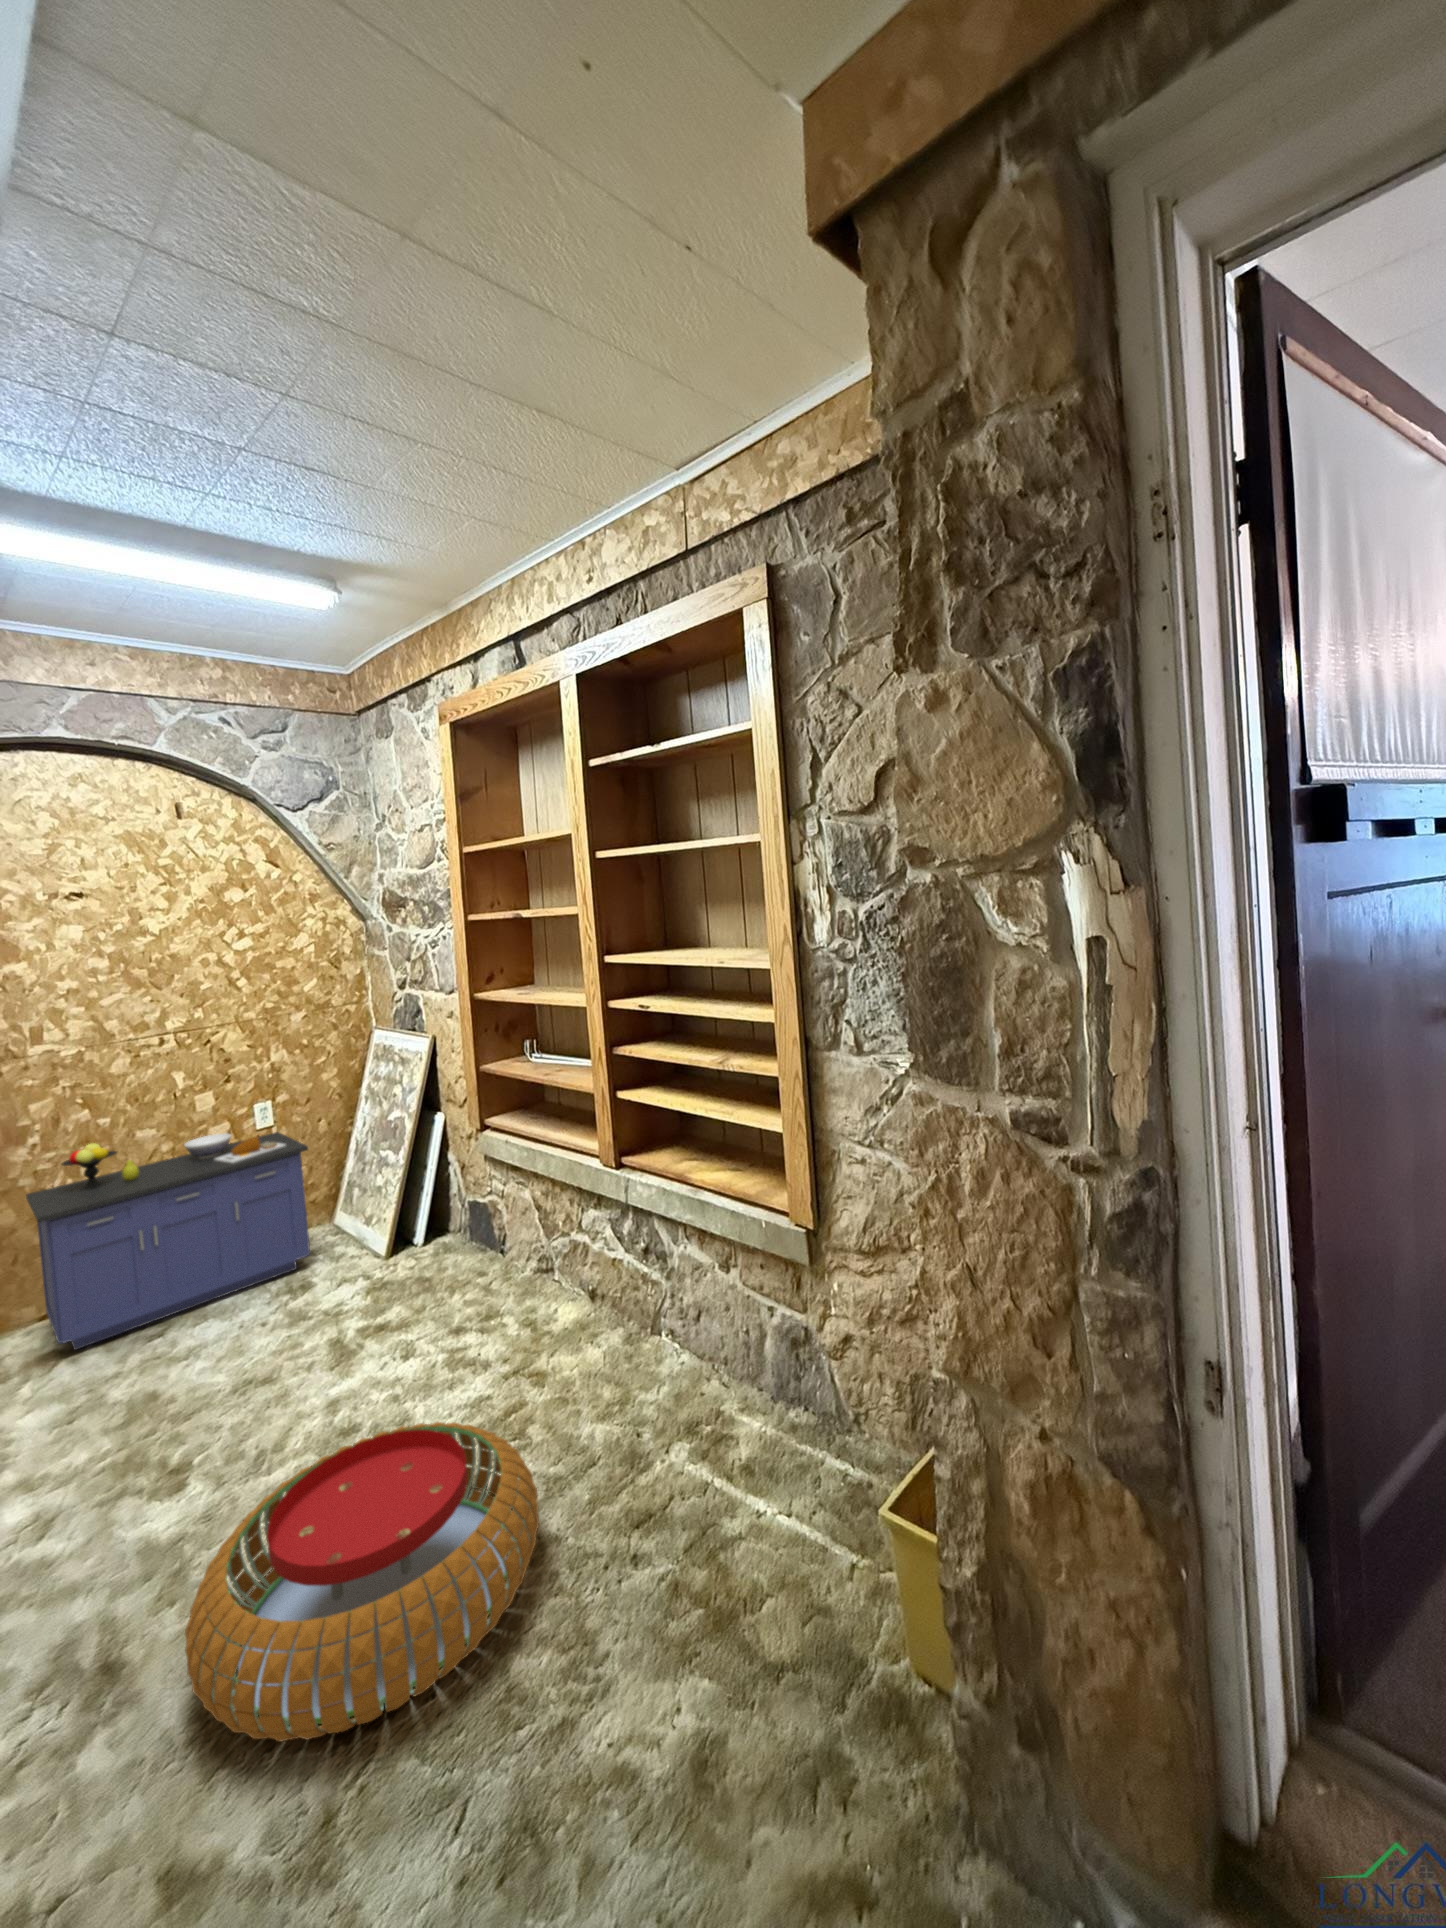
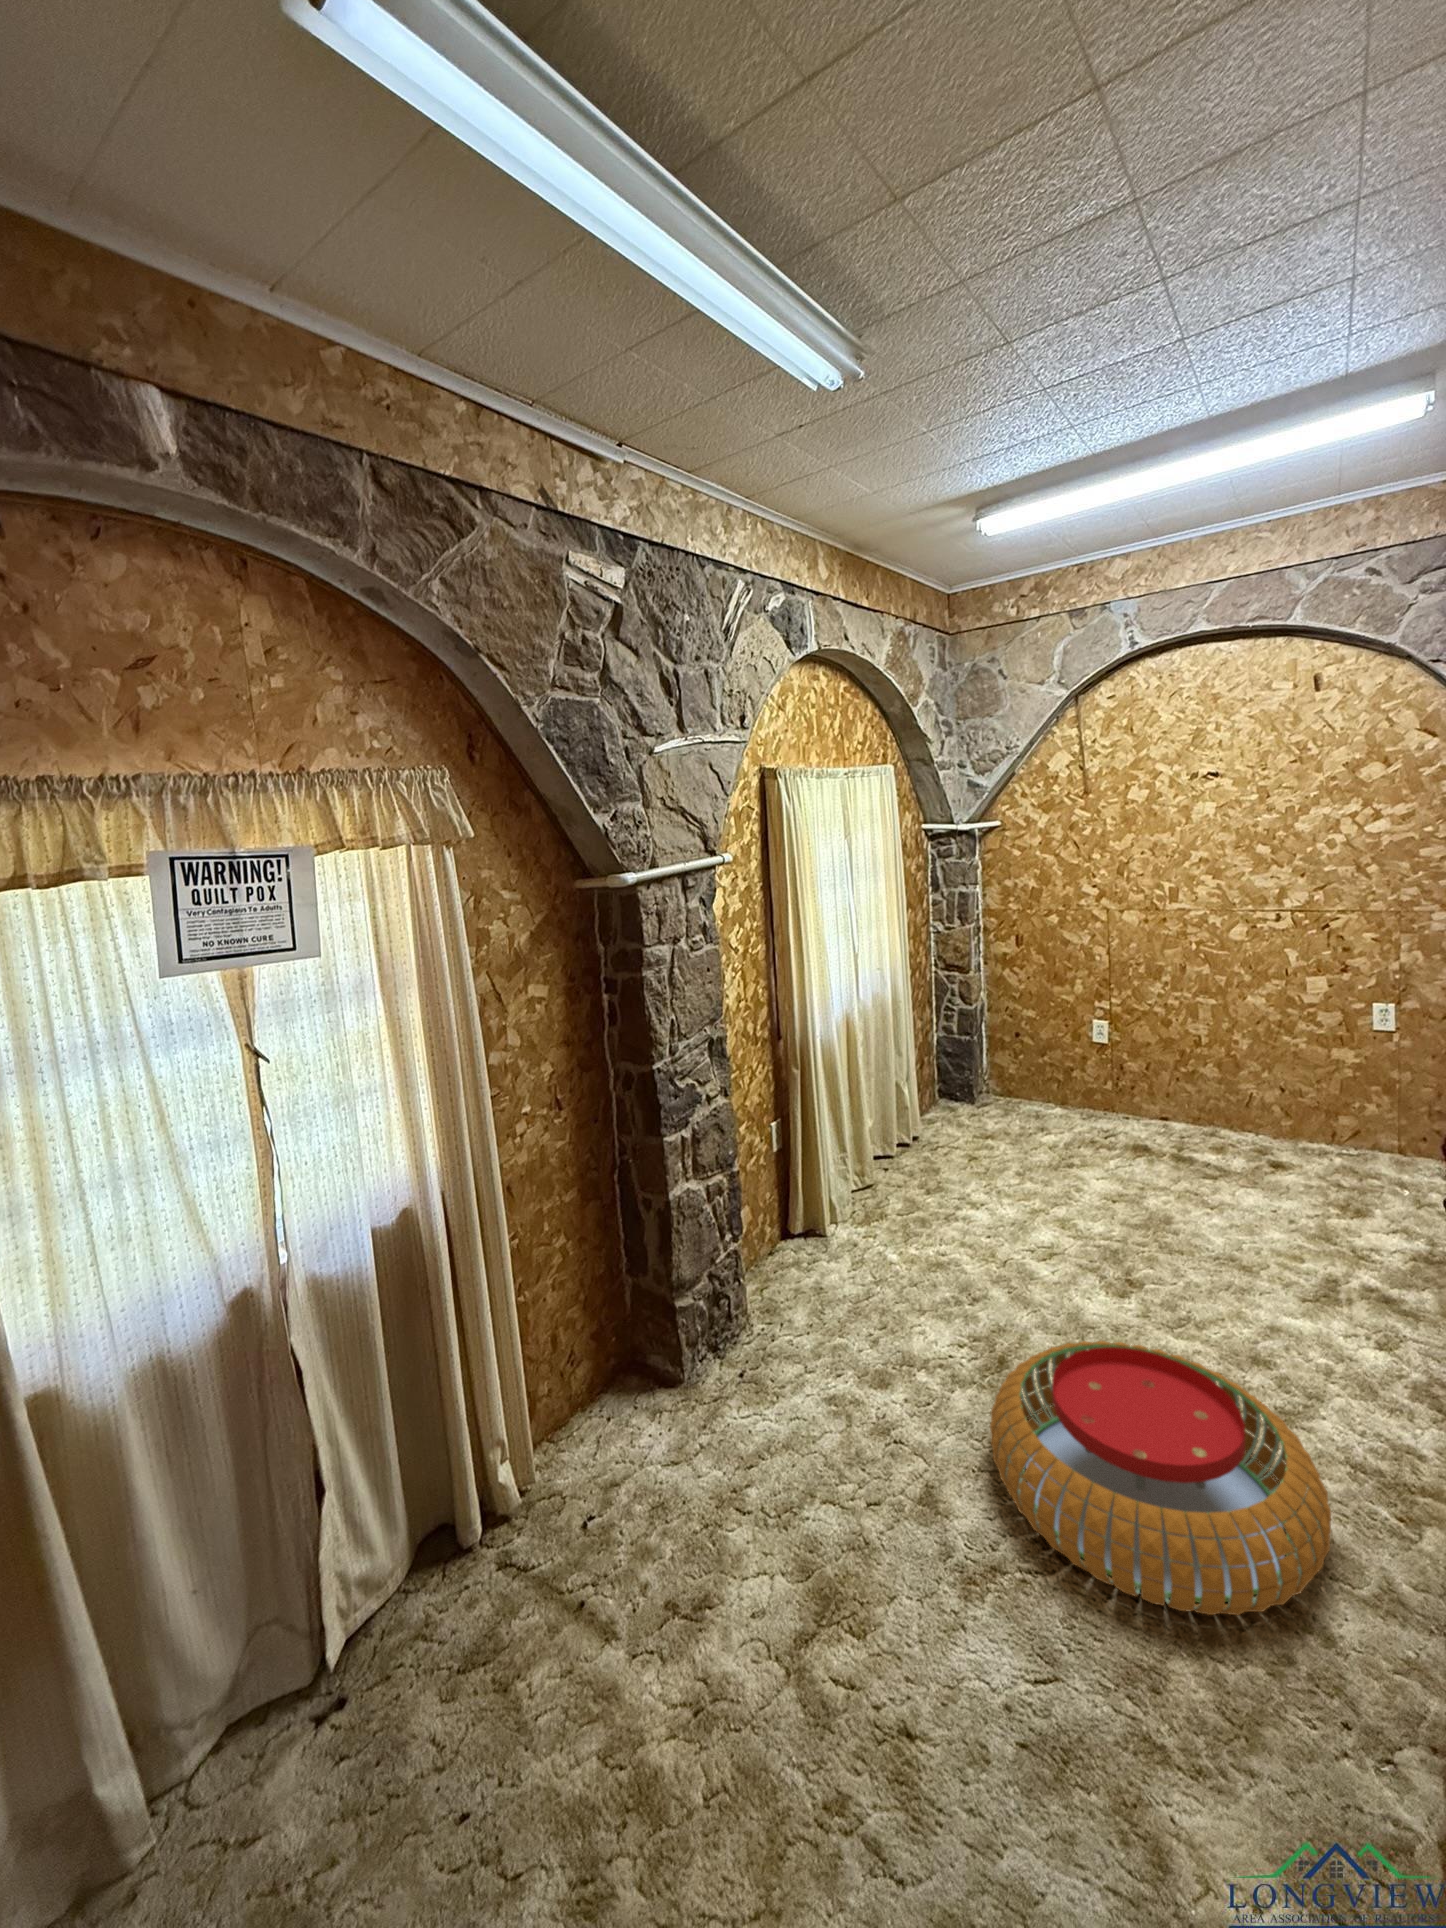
storage cabinet: present [26,1132,310,1350] -> none [1135,997,1396,1192]

